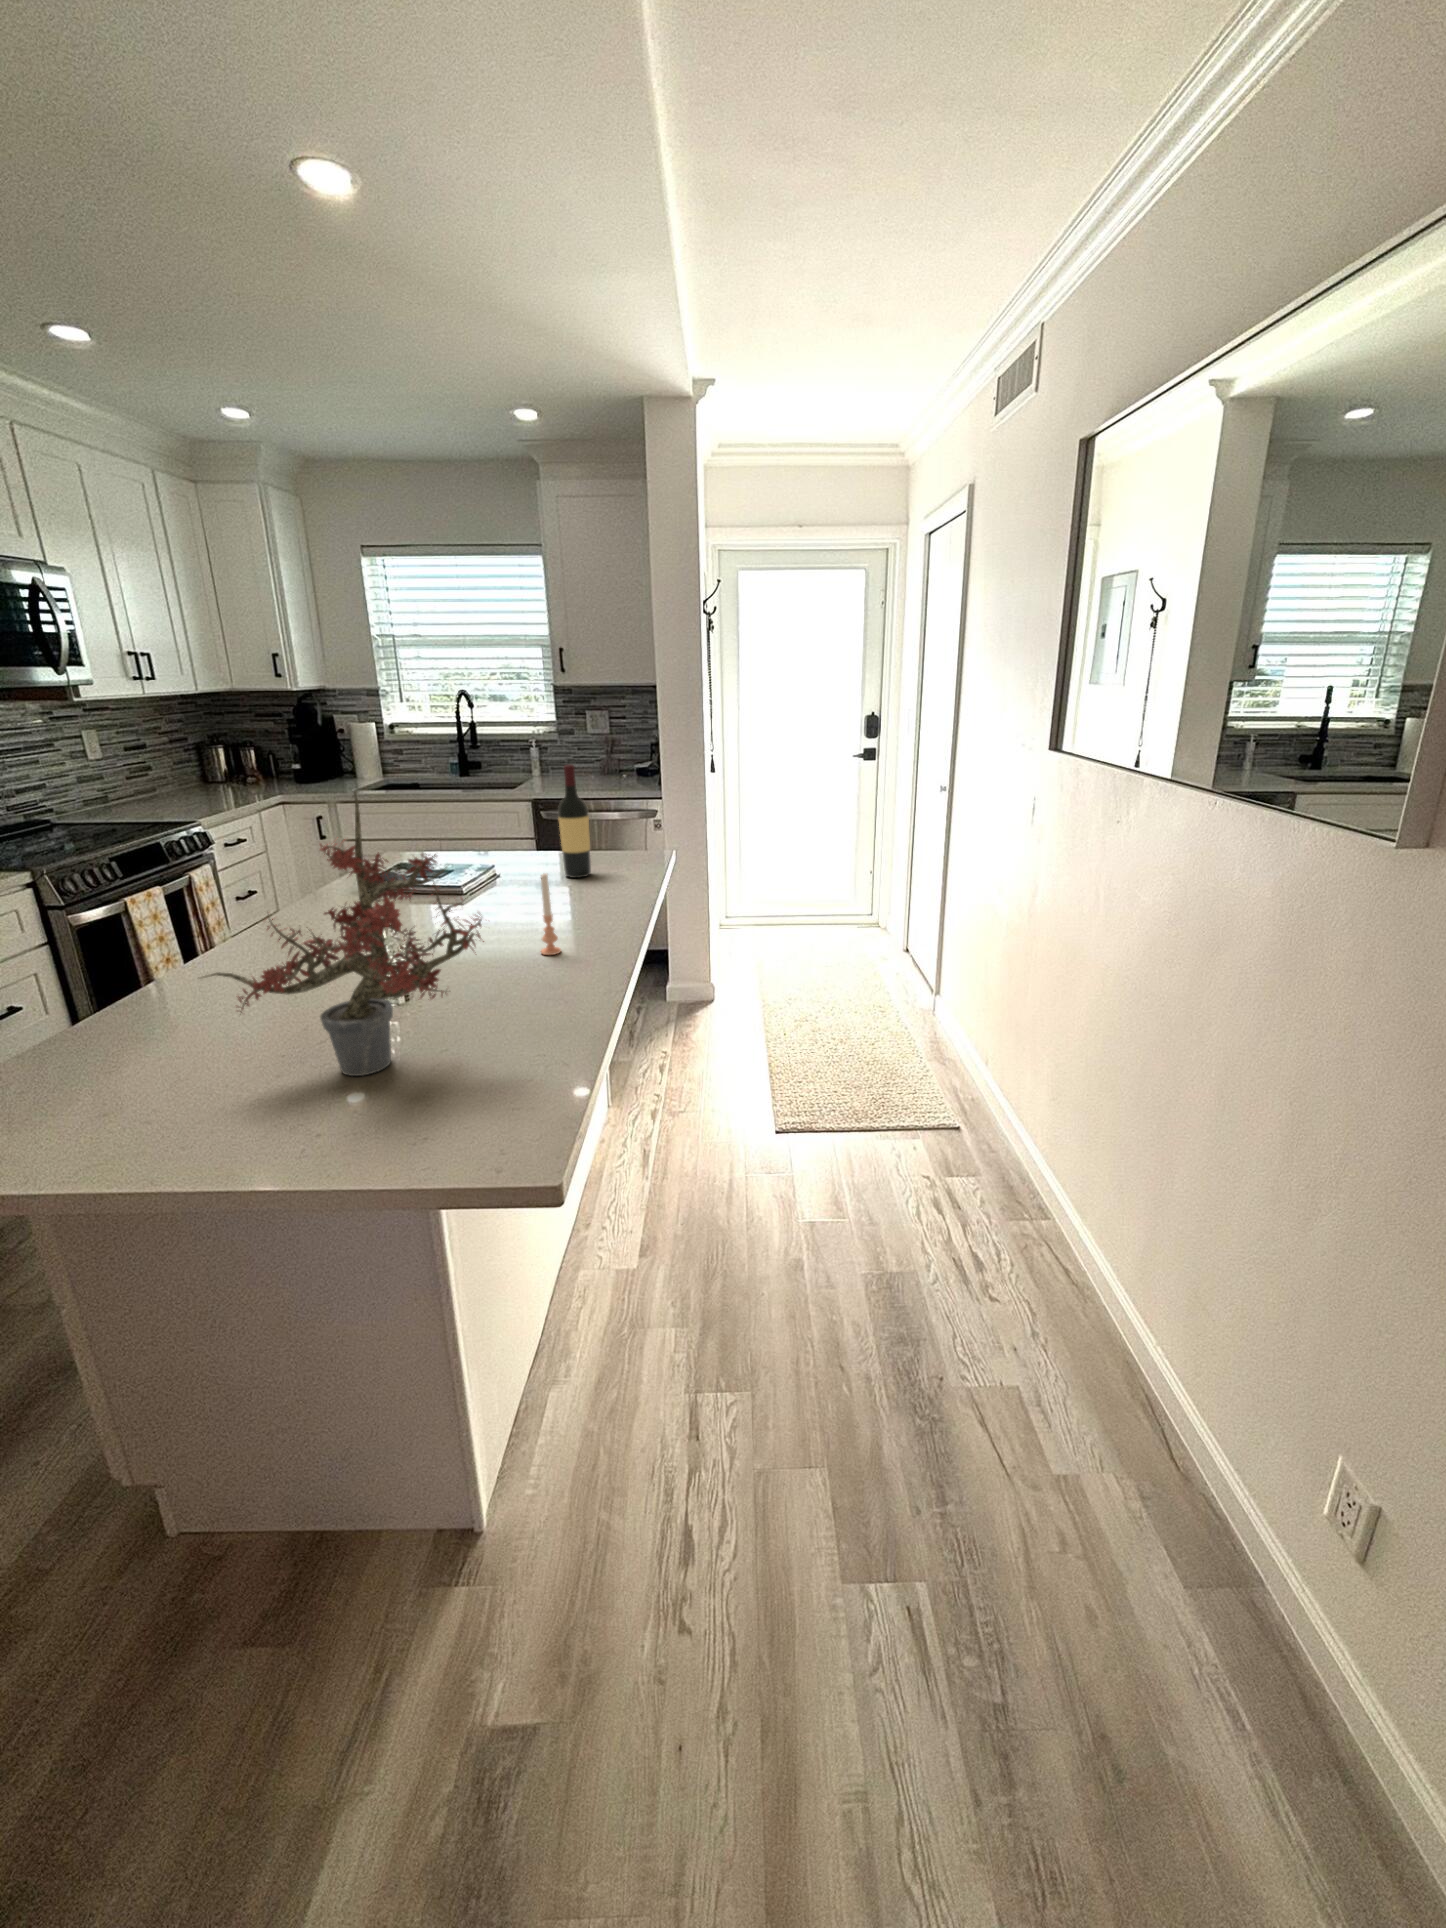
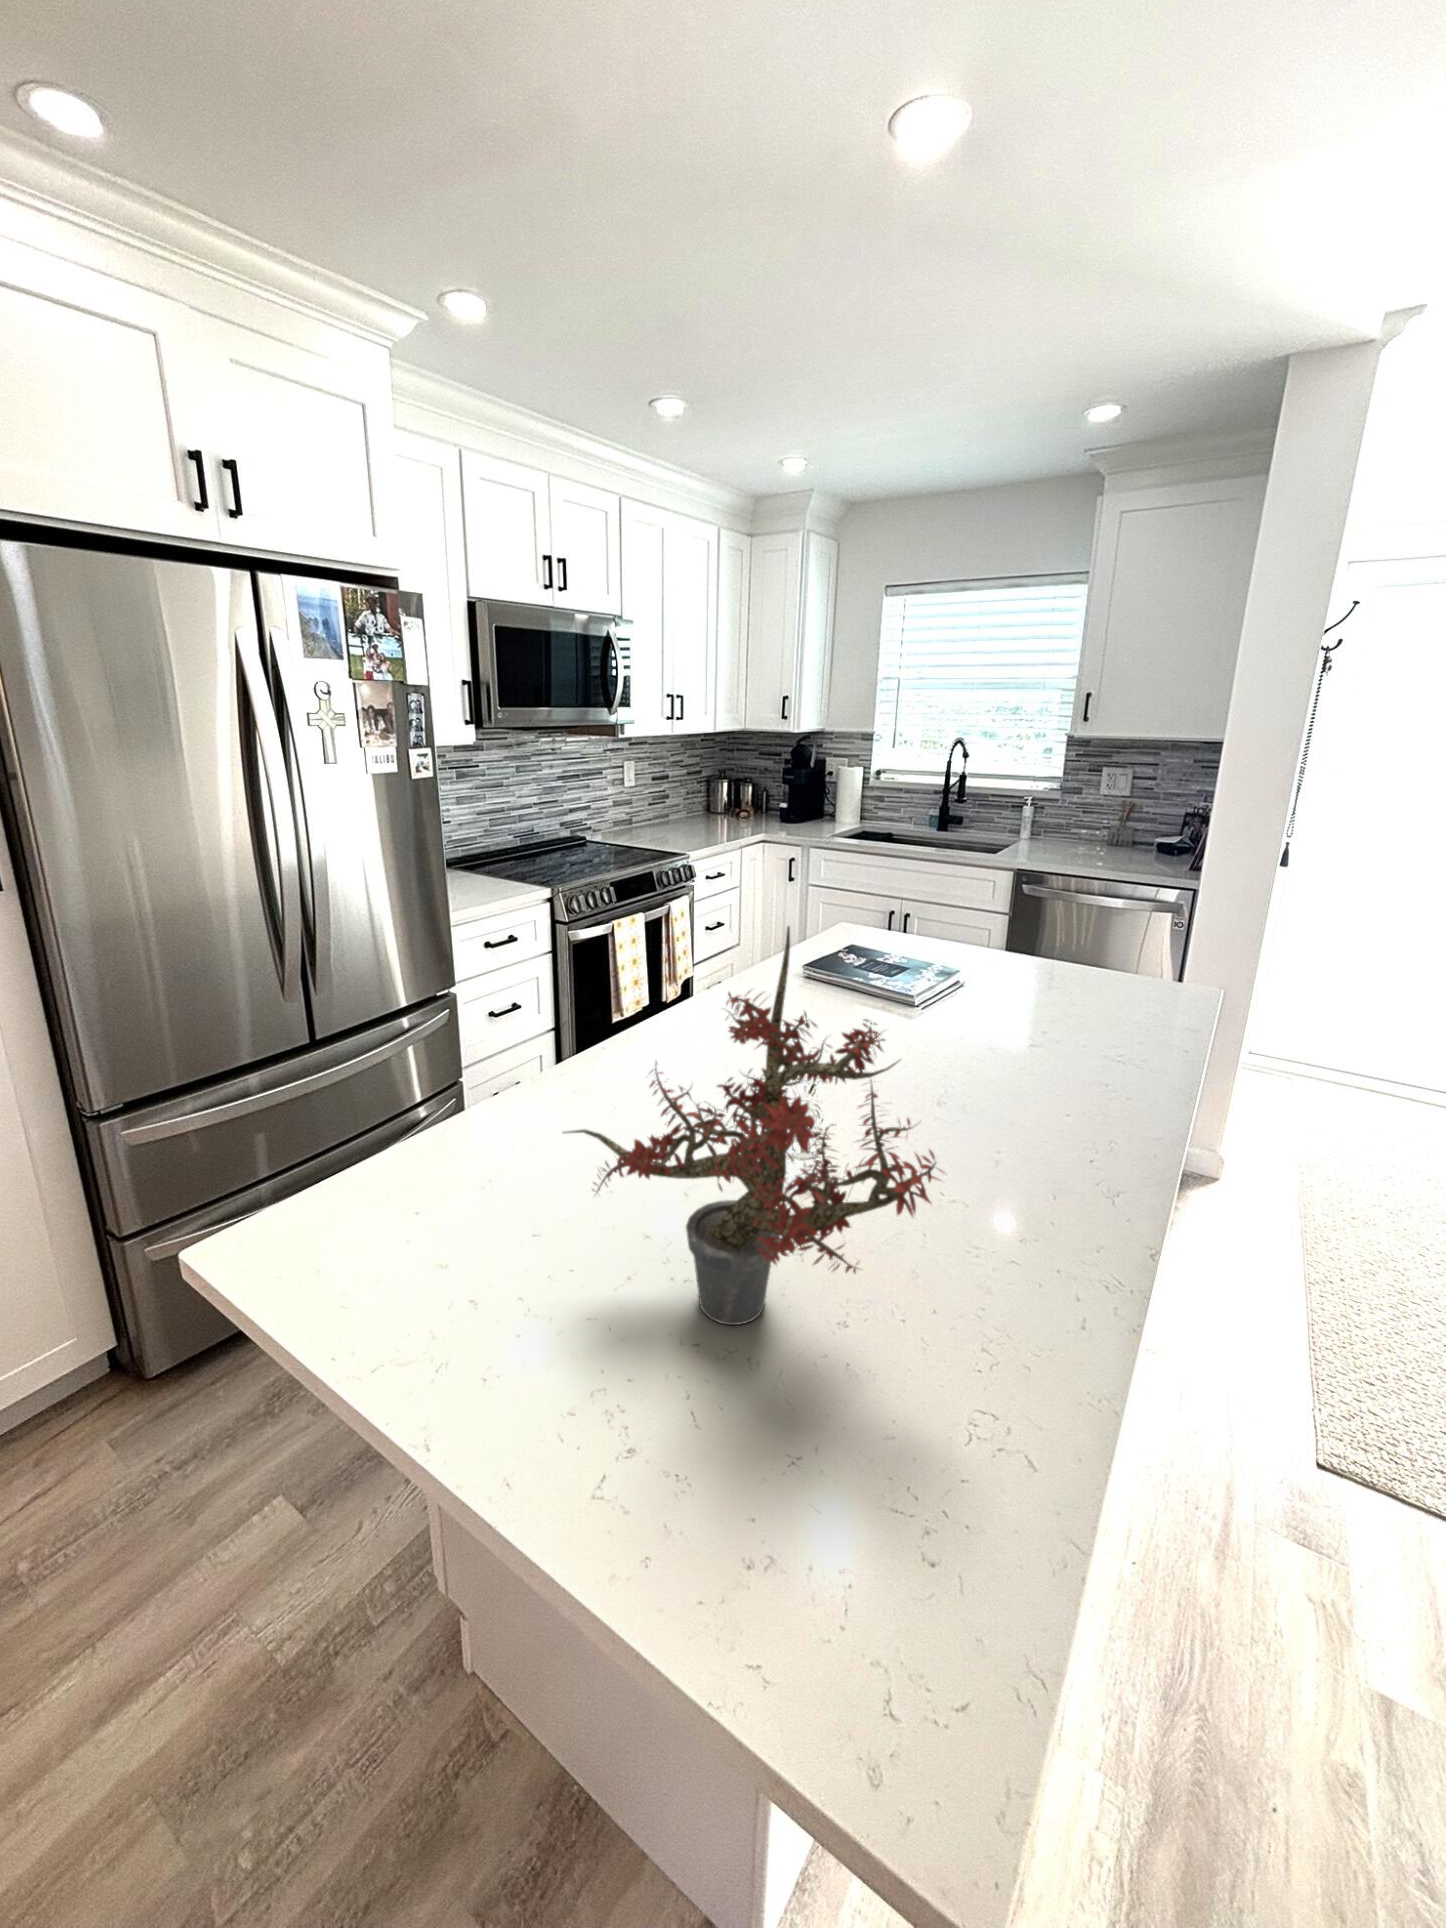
wine bottle: present [558,765,591,878] -> none [1052,859,1104,1010]
candle: present [541,873,561,955] -> none [1006,1037,1041,1155]

